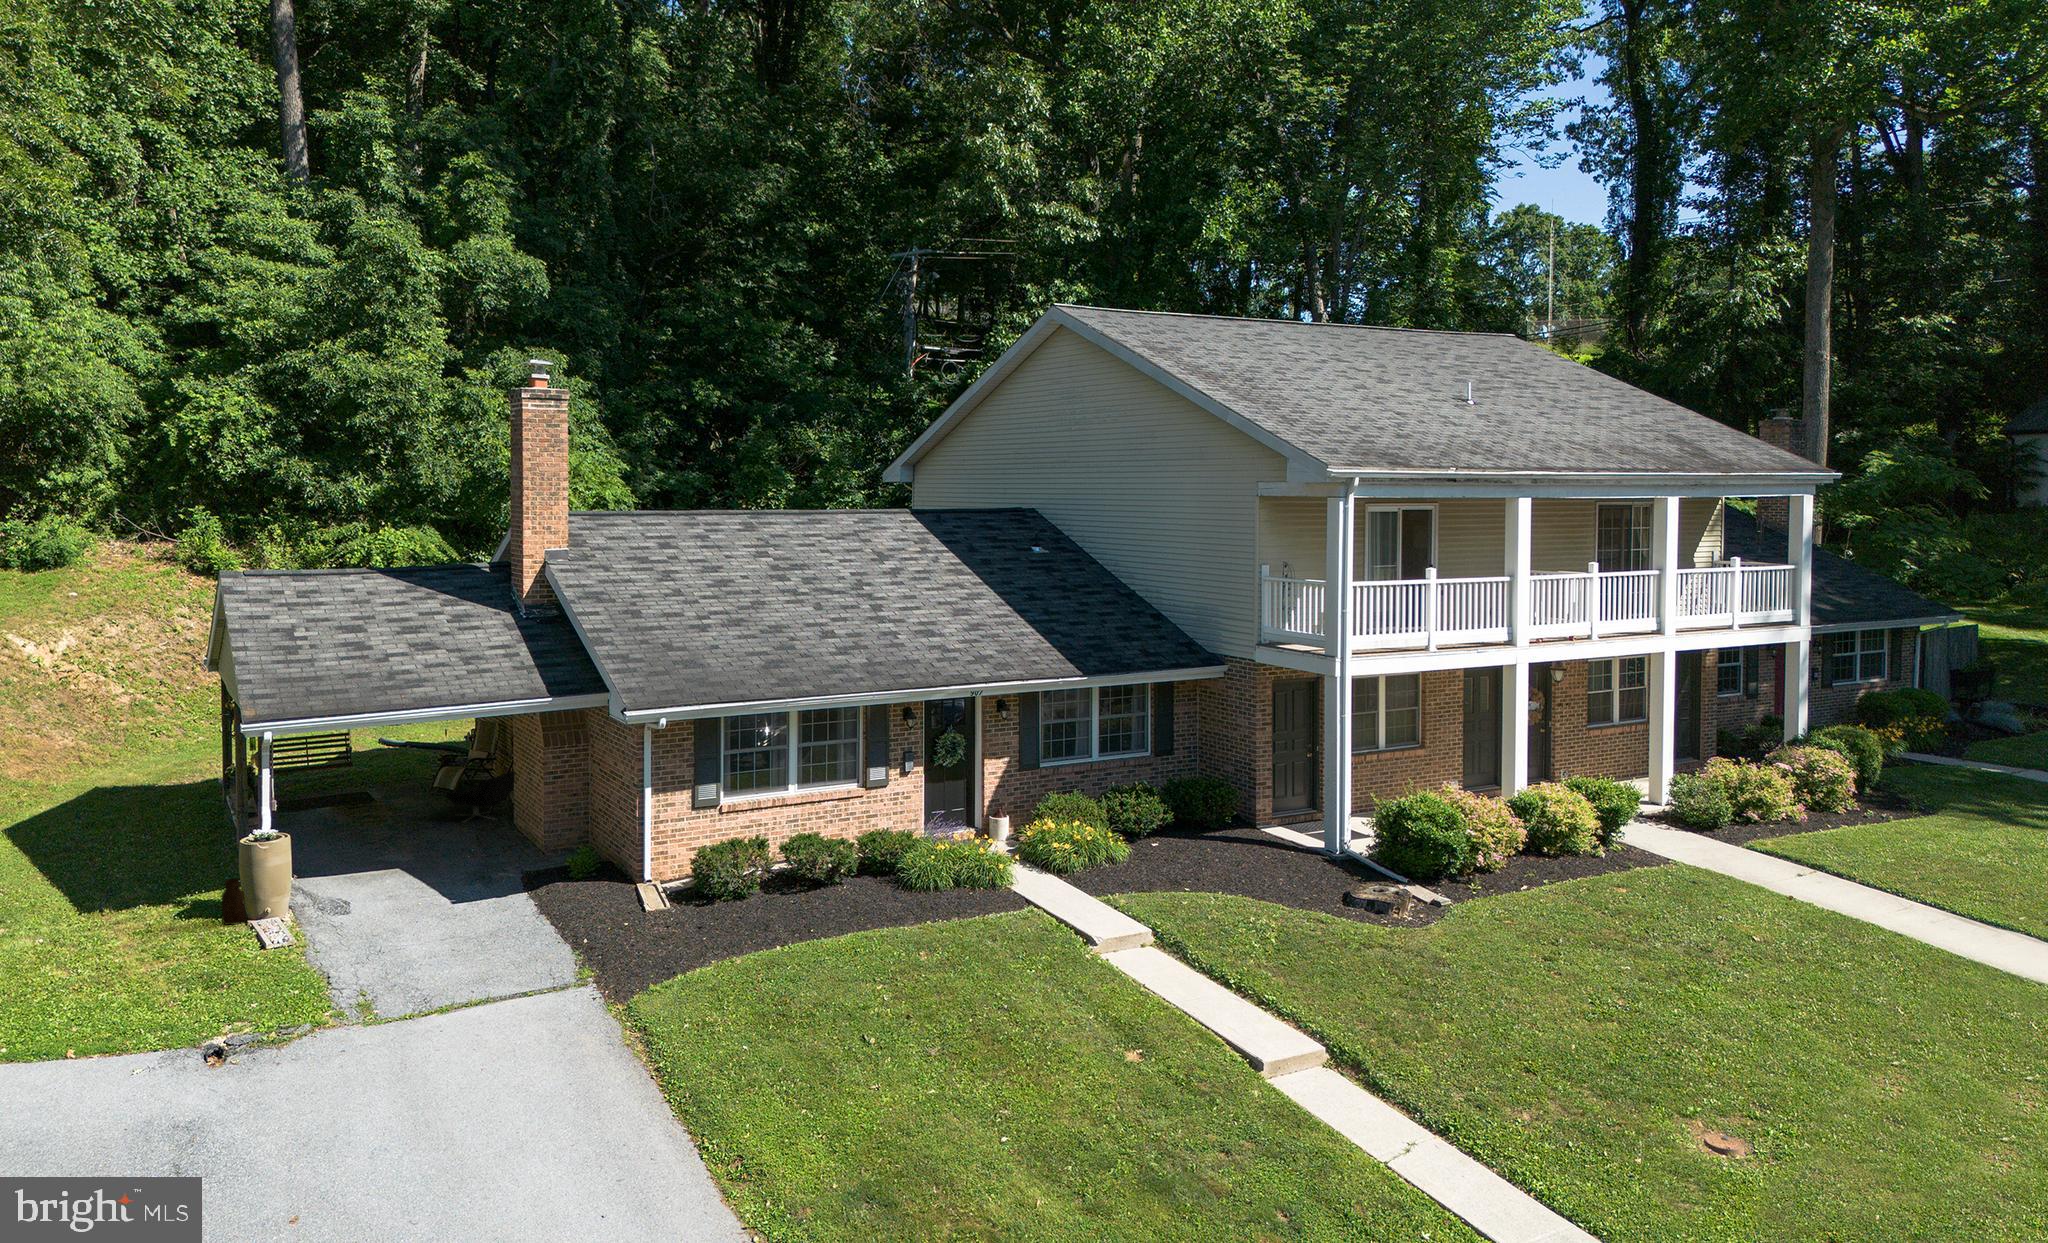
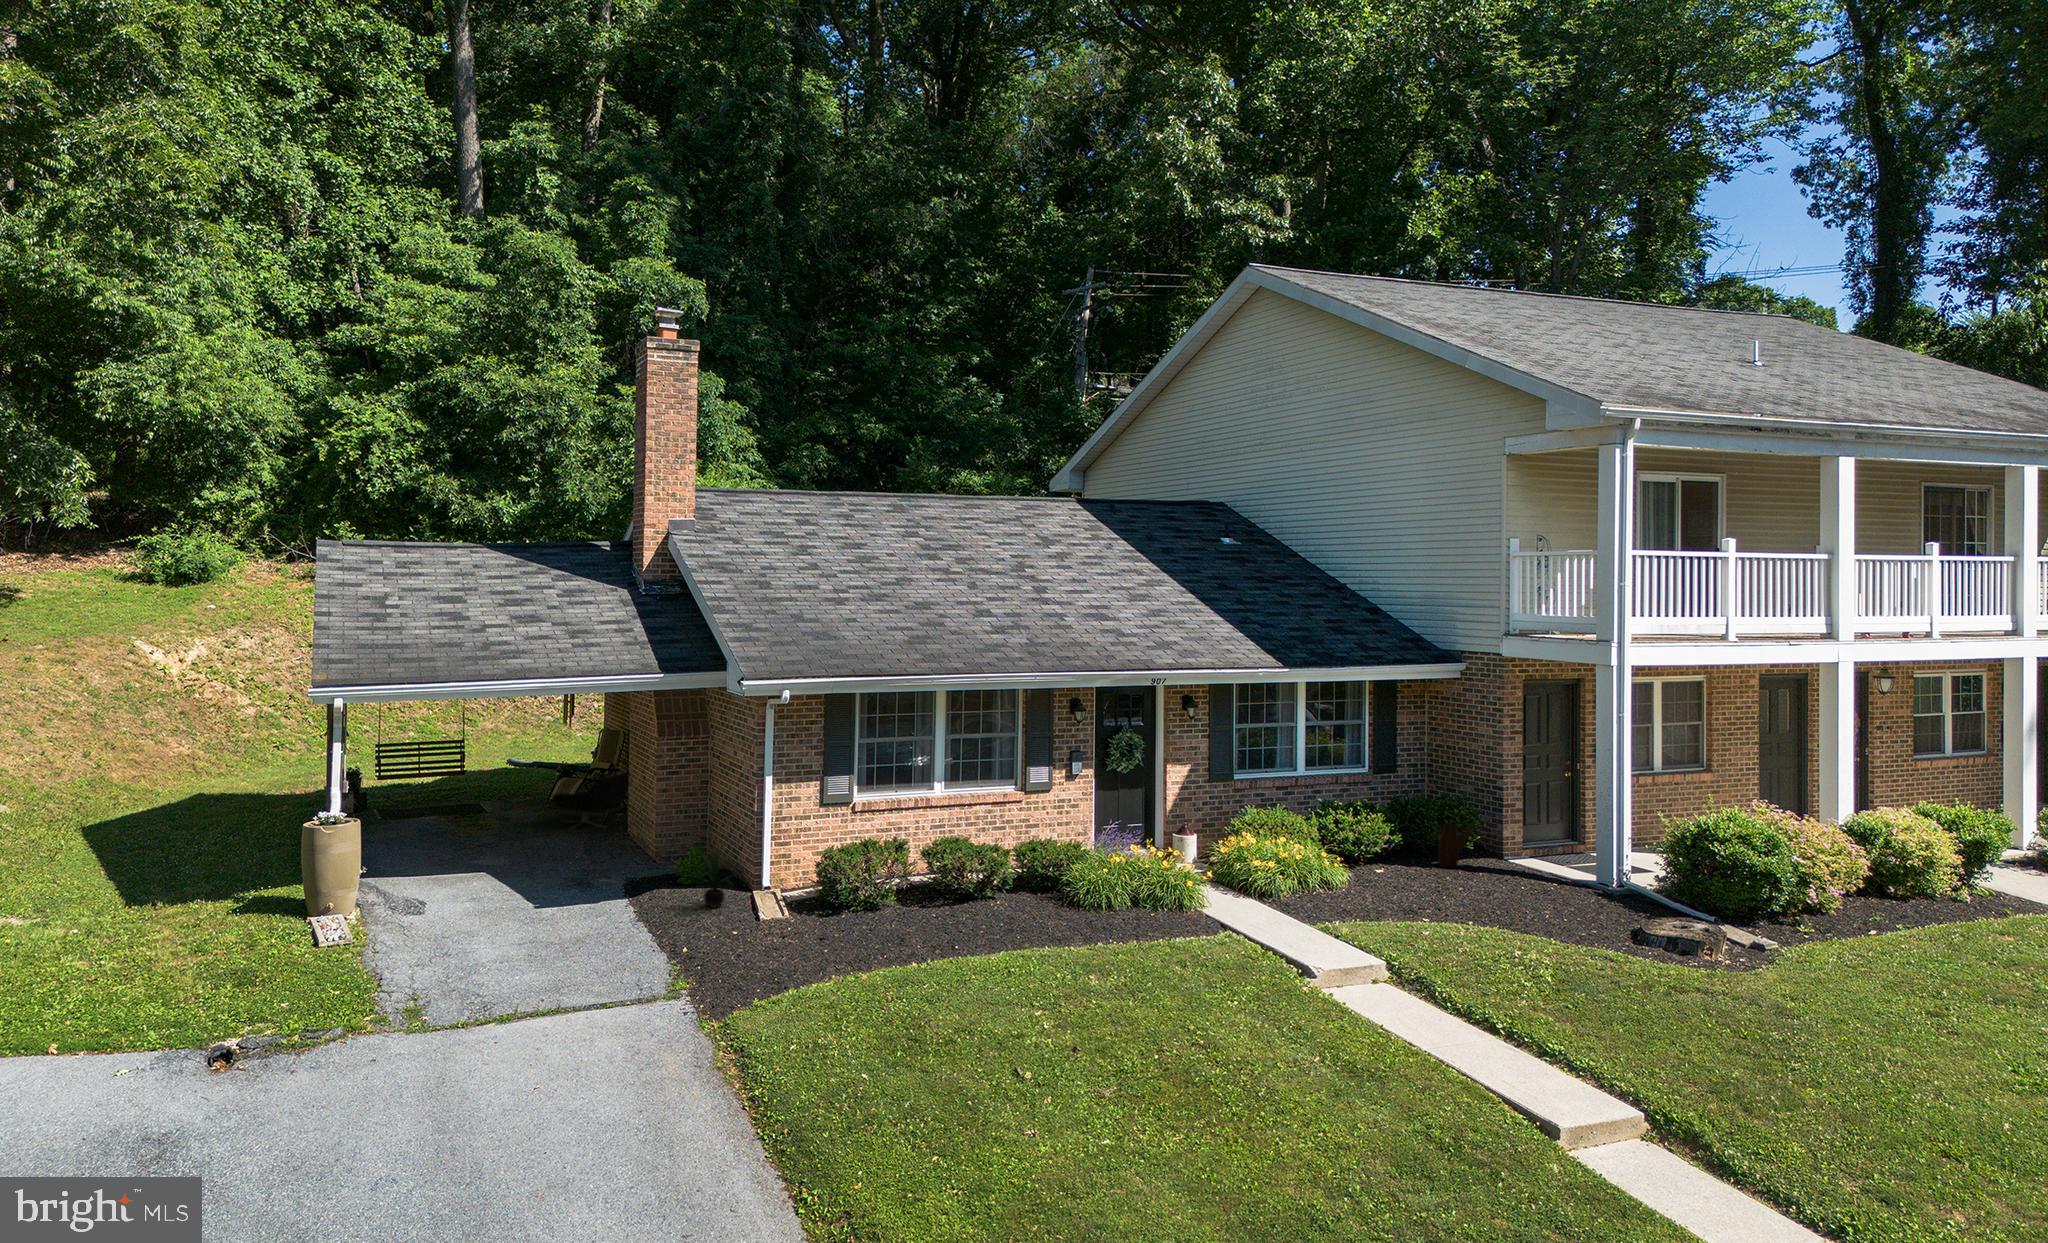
decorative plant: none [578,849,631,899] -> present [697,849,725,907]
watering can: present [221,878,246,925] -> present [1436,824,1473,868]

